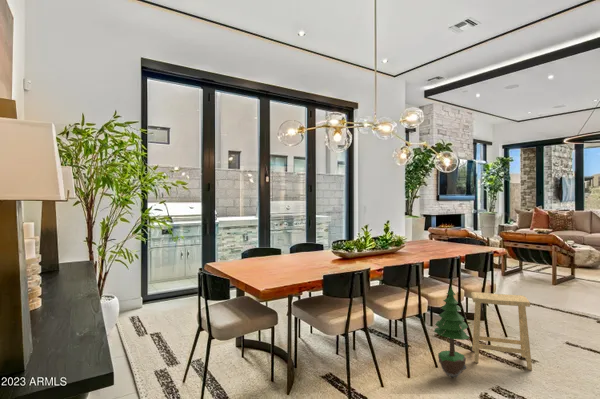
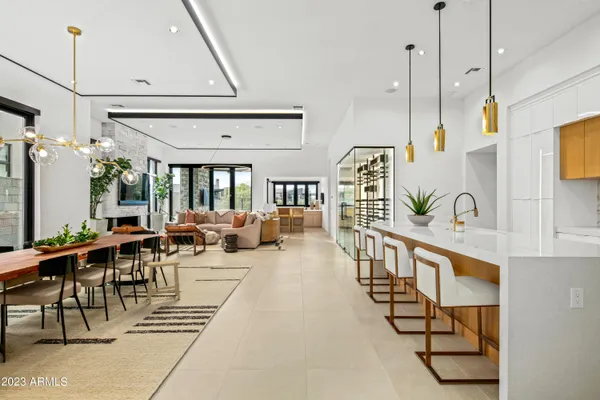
potted tree: present [434,287,469,377] -> none [124,258,146,314]

